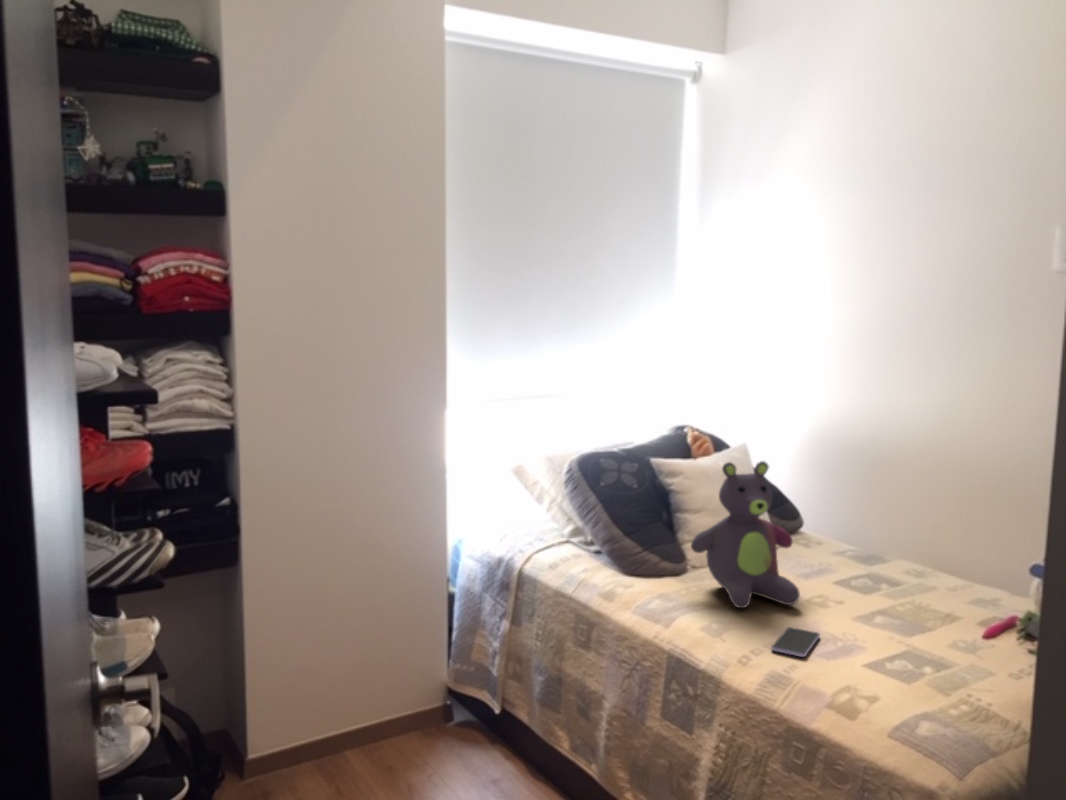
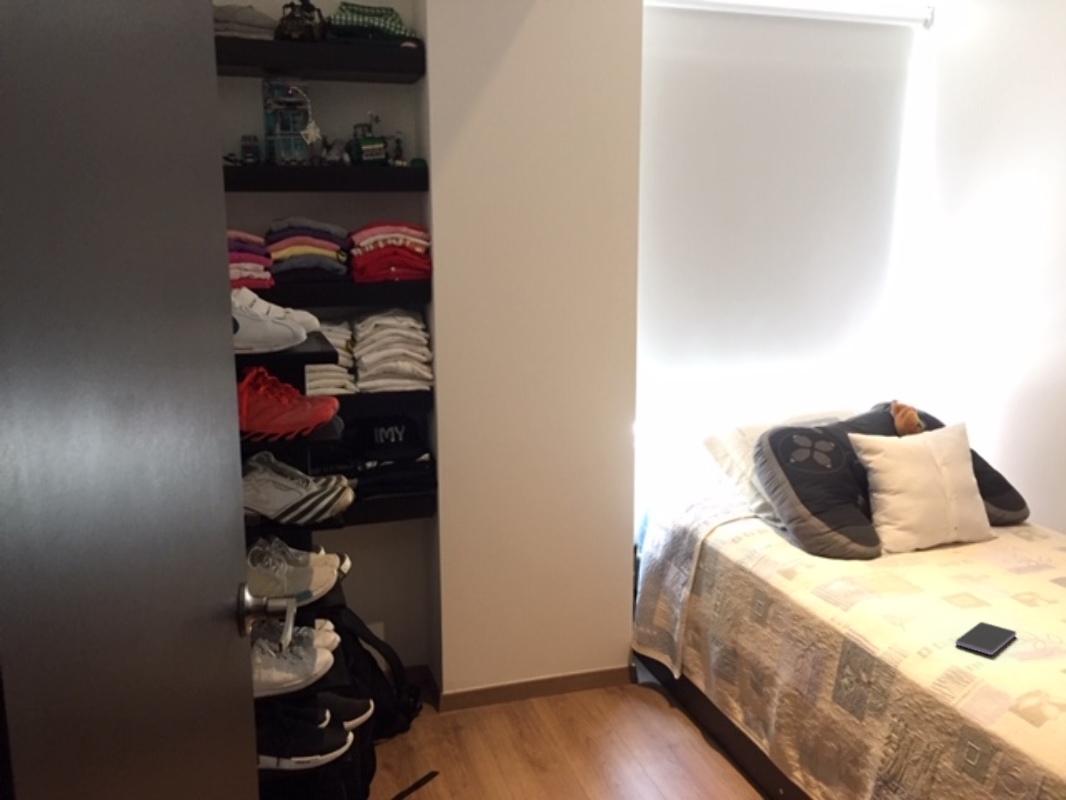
stuffed bear: present [691,461,800,608] -> none [880,443,1001,599]

